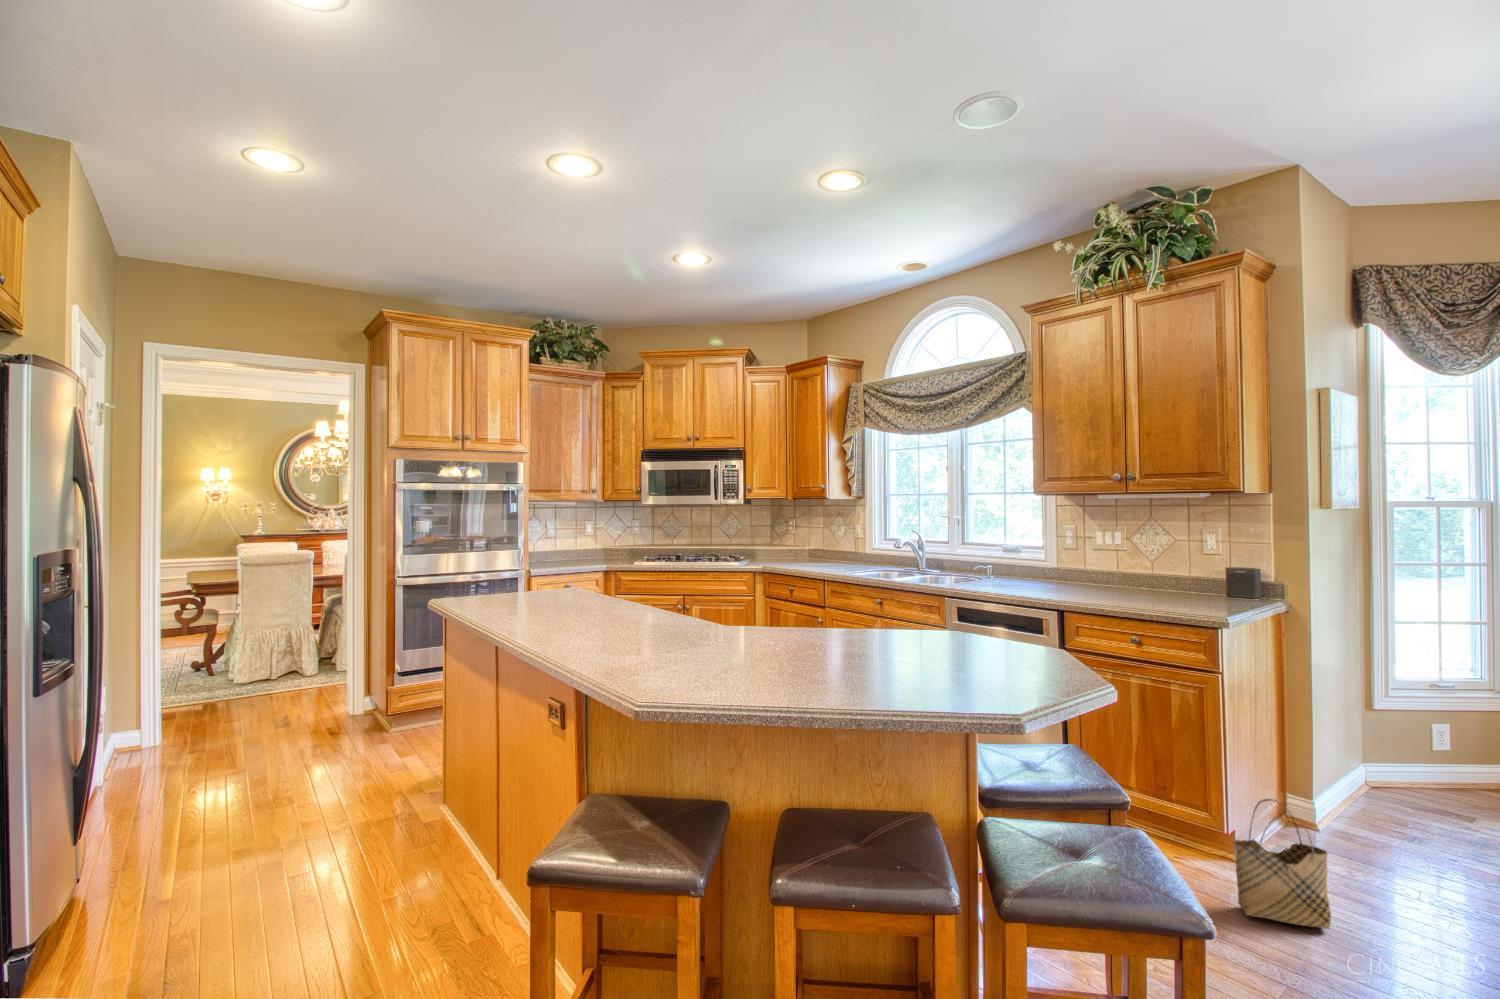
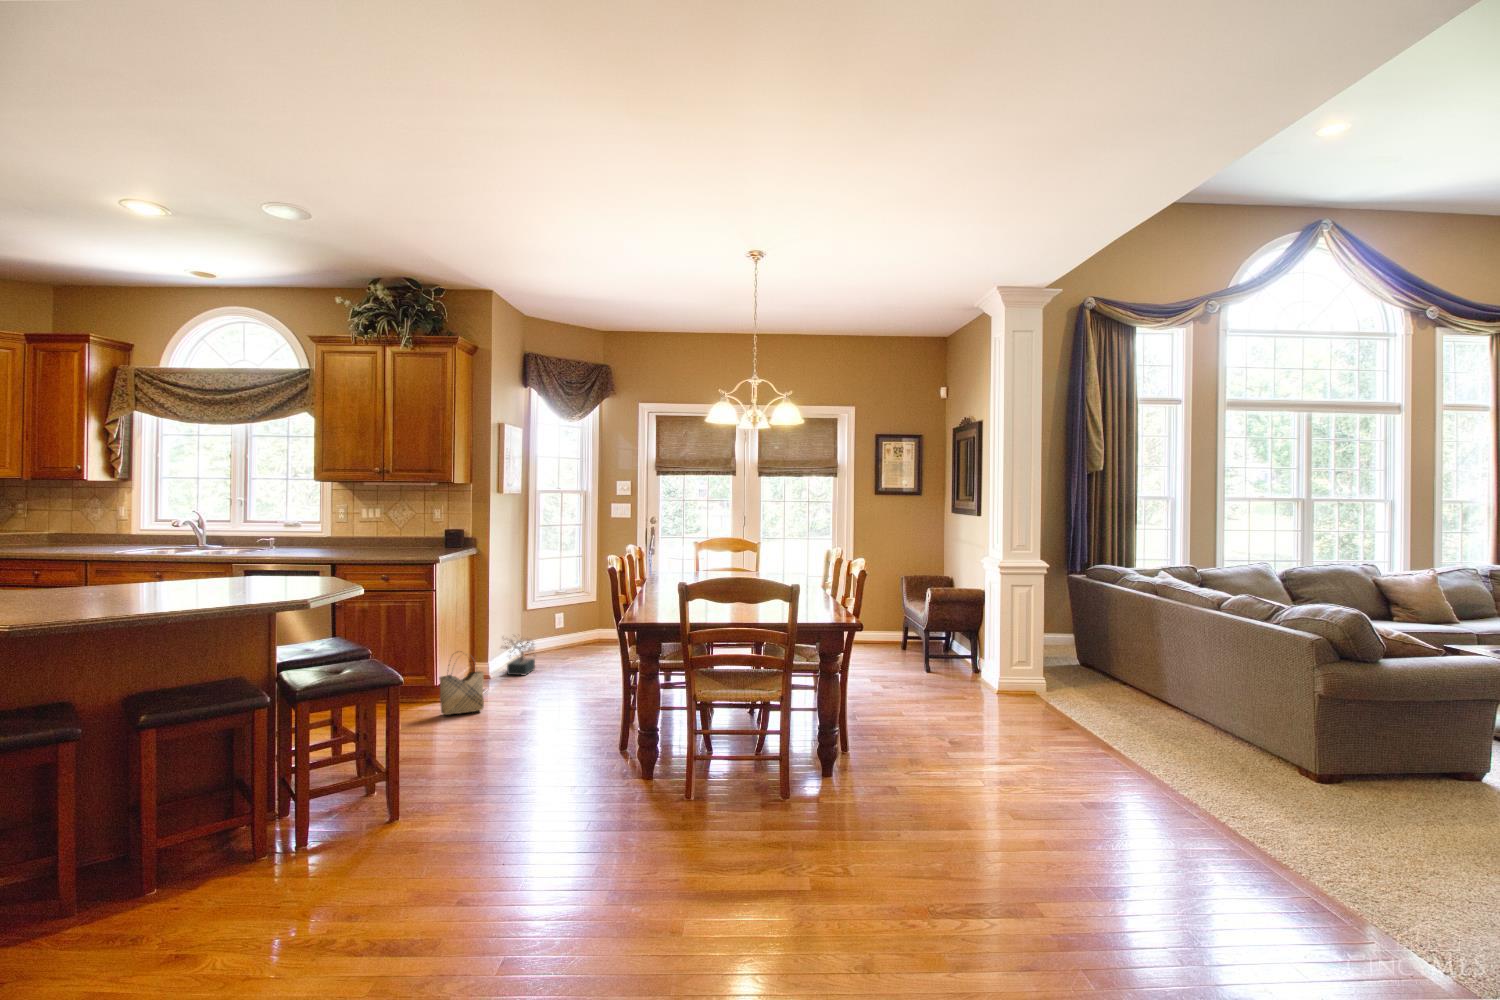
decorative plant: none [1337,756,1420,839] -> present [503,639,535,675]

